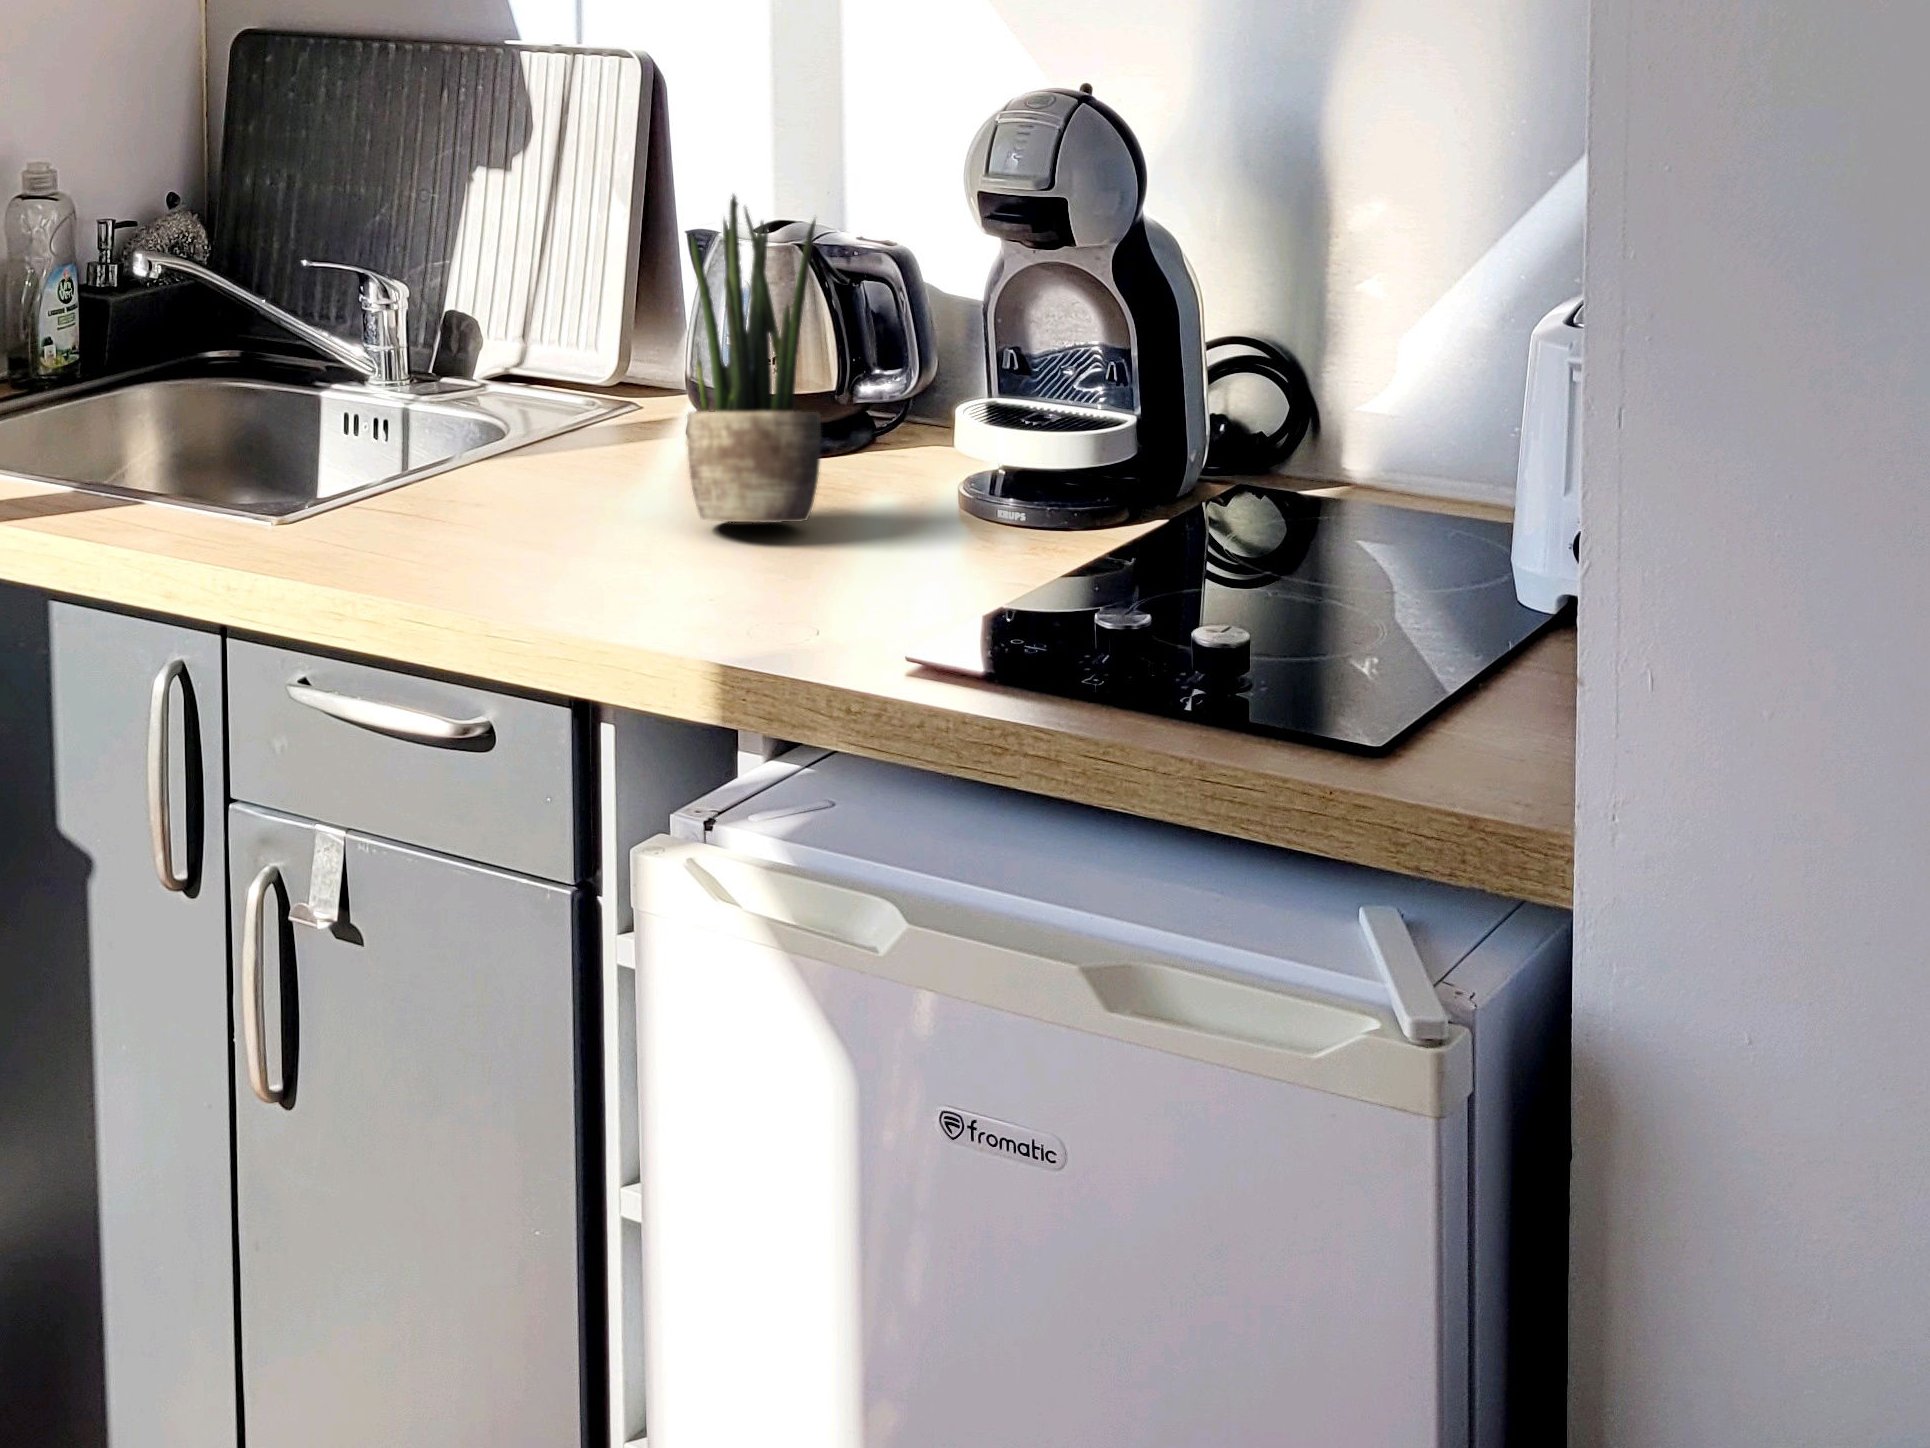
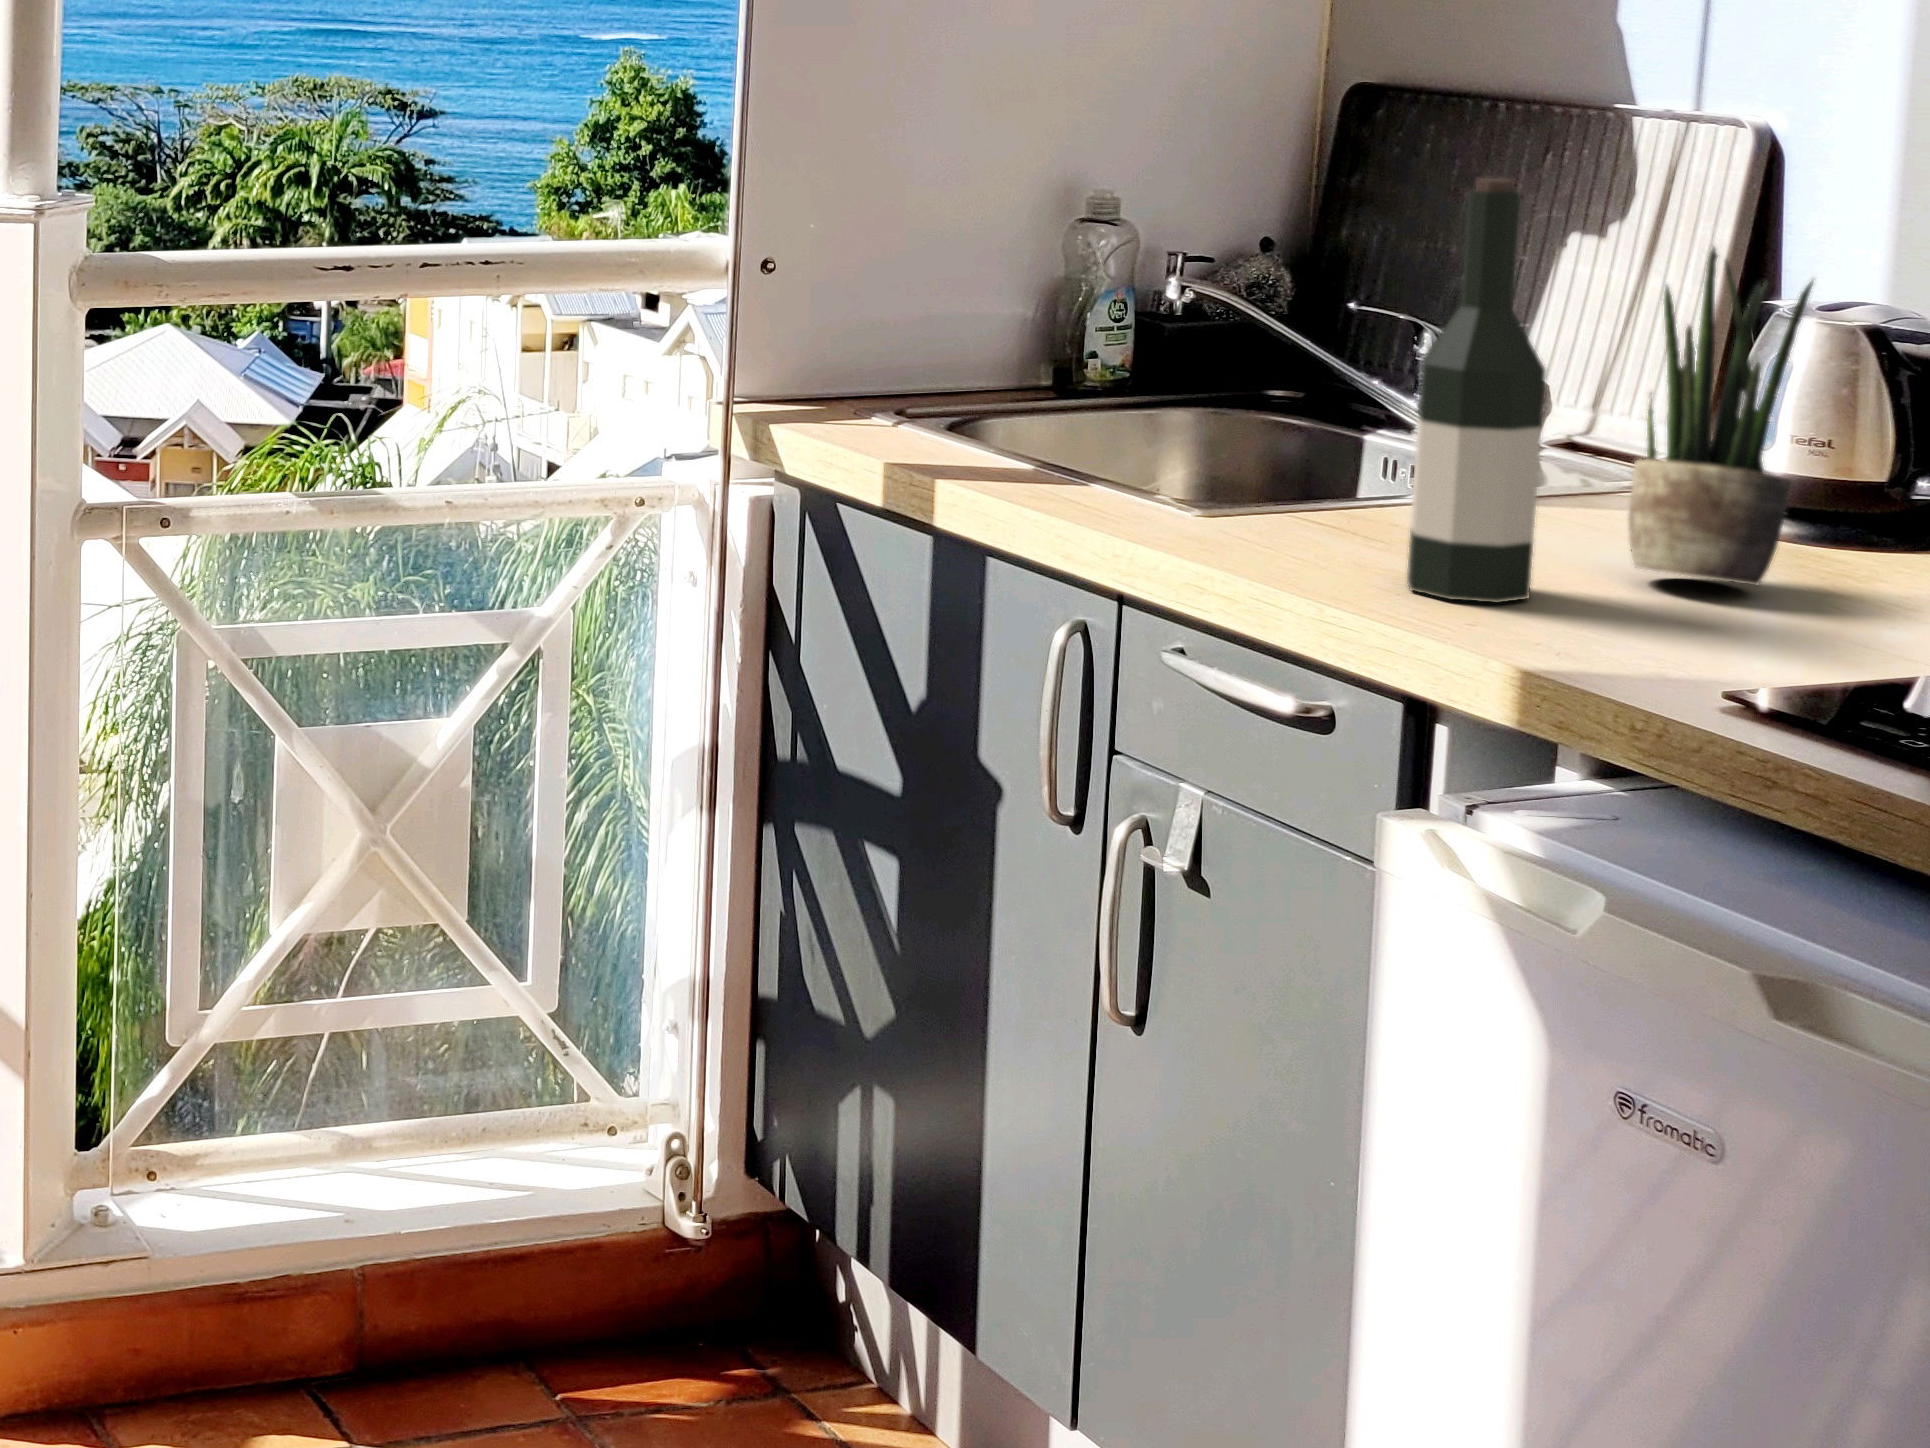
wine bottle: none [523,149,647,589] -> present [1407,178,1545,602]

